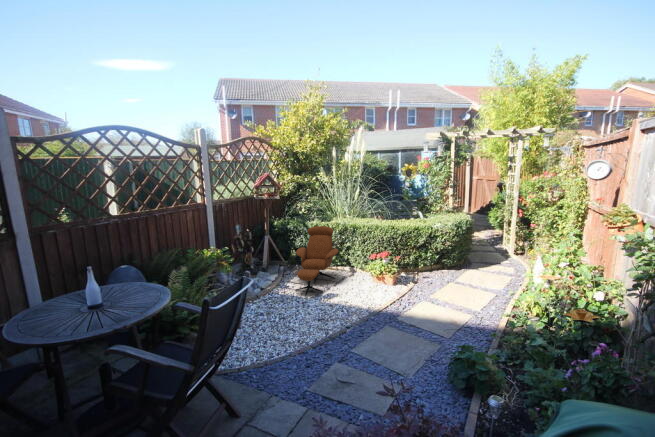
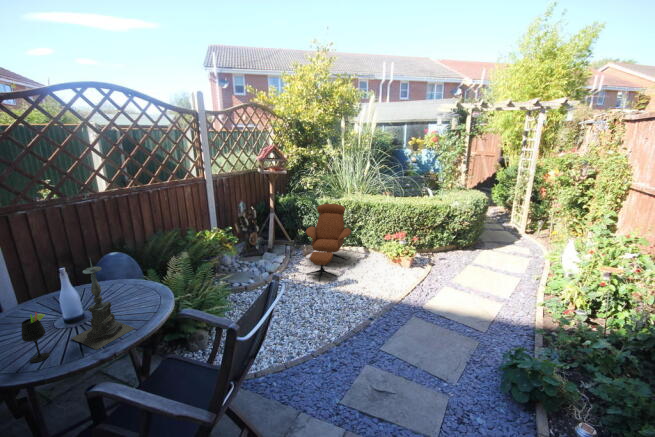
candle holder: none [97,253,143,319] -> present [71,259,135,350]
wine glass: none [67,288,84,325] -> present [22,312,50,362]

